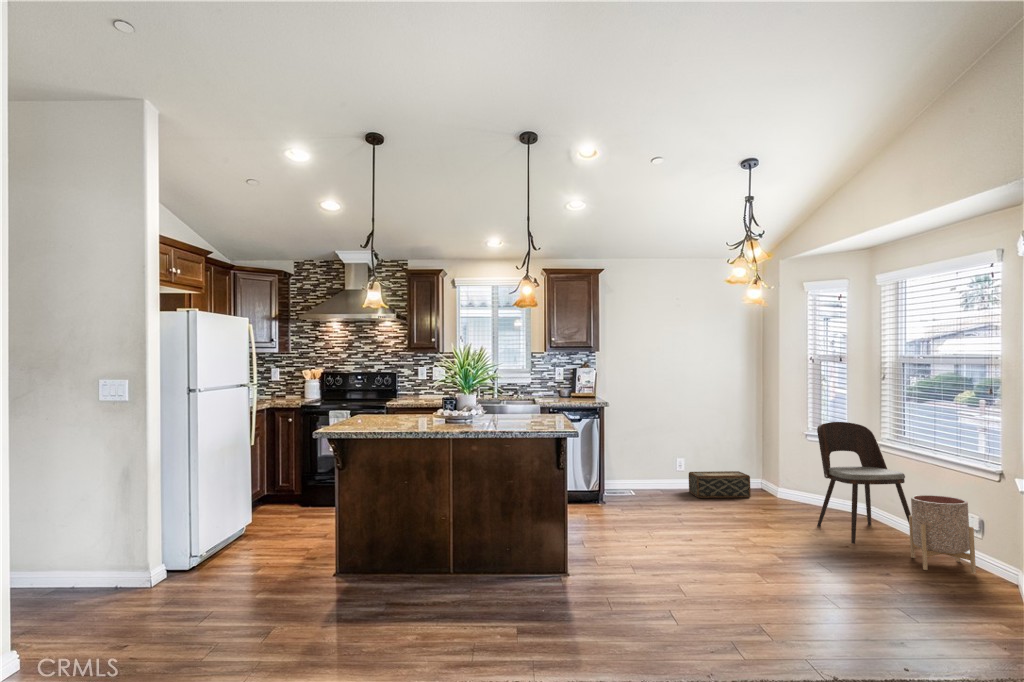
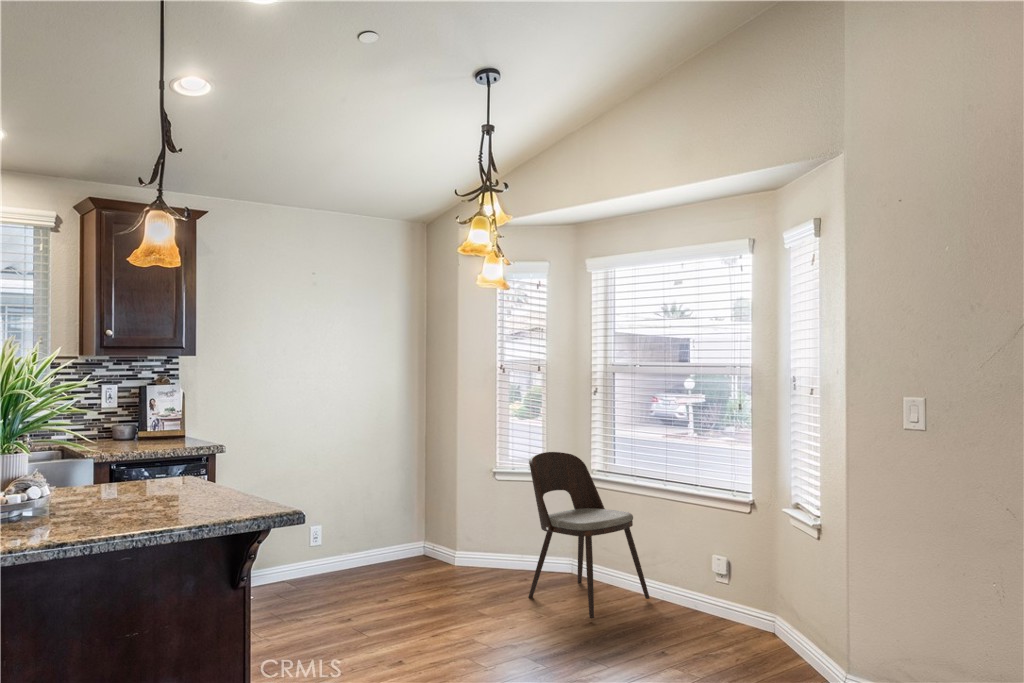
woven basket: present [689,471,751,498] -> none [329,532,419,582]
planter: present [909,495,976,574] -> none [657,538,736,639]

